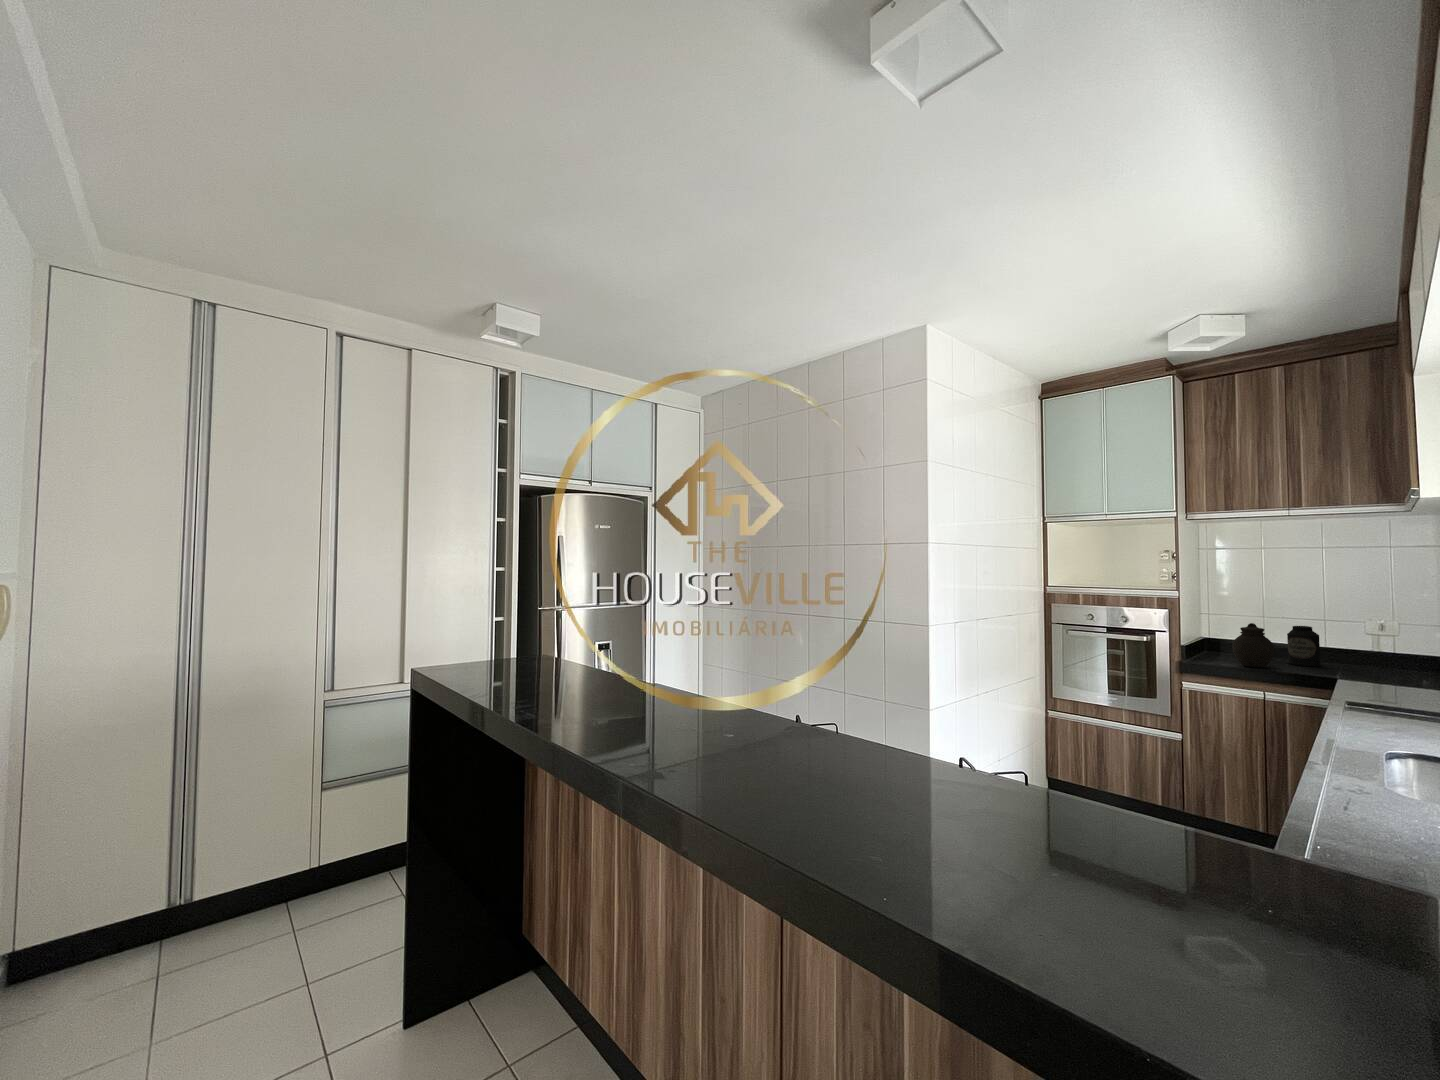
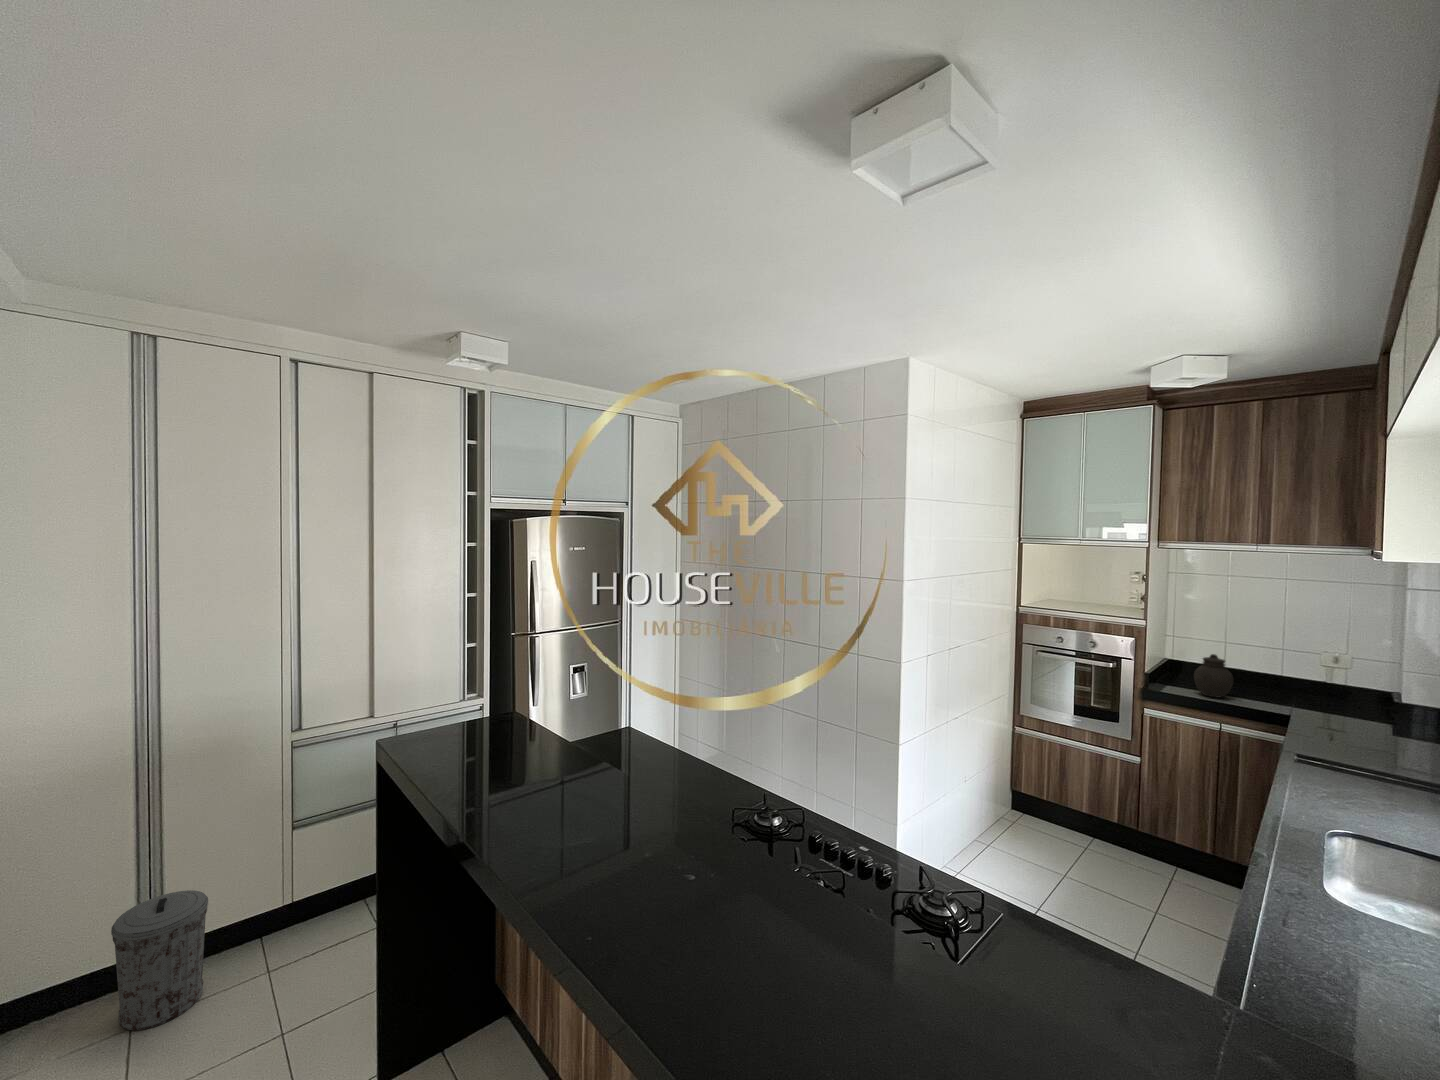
canister: present [1287,626,1320,666] -> none [1246,655,1277,696]
trash can: none [145,844,239,978] -> present [111,890,208,1030]

